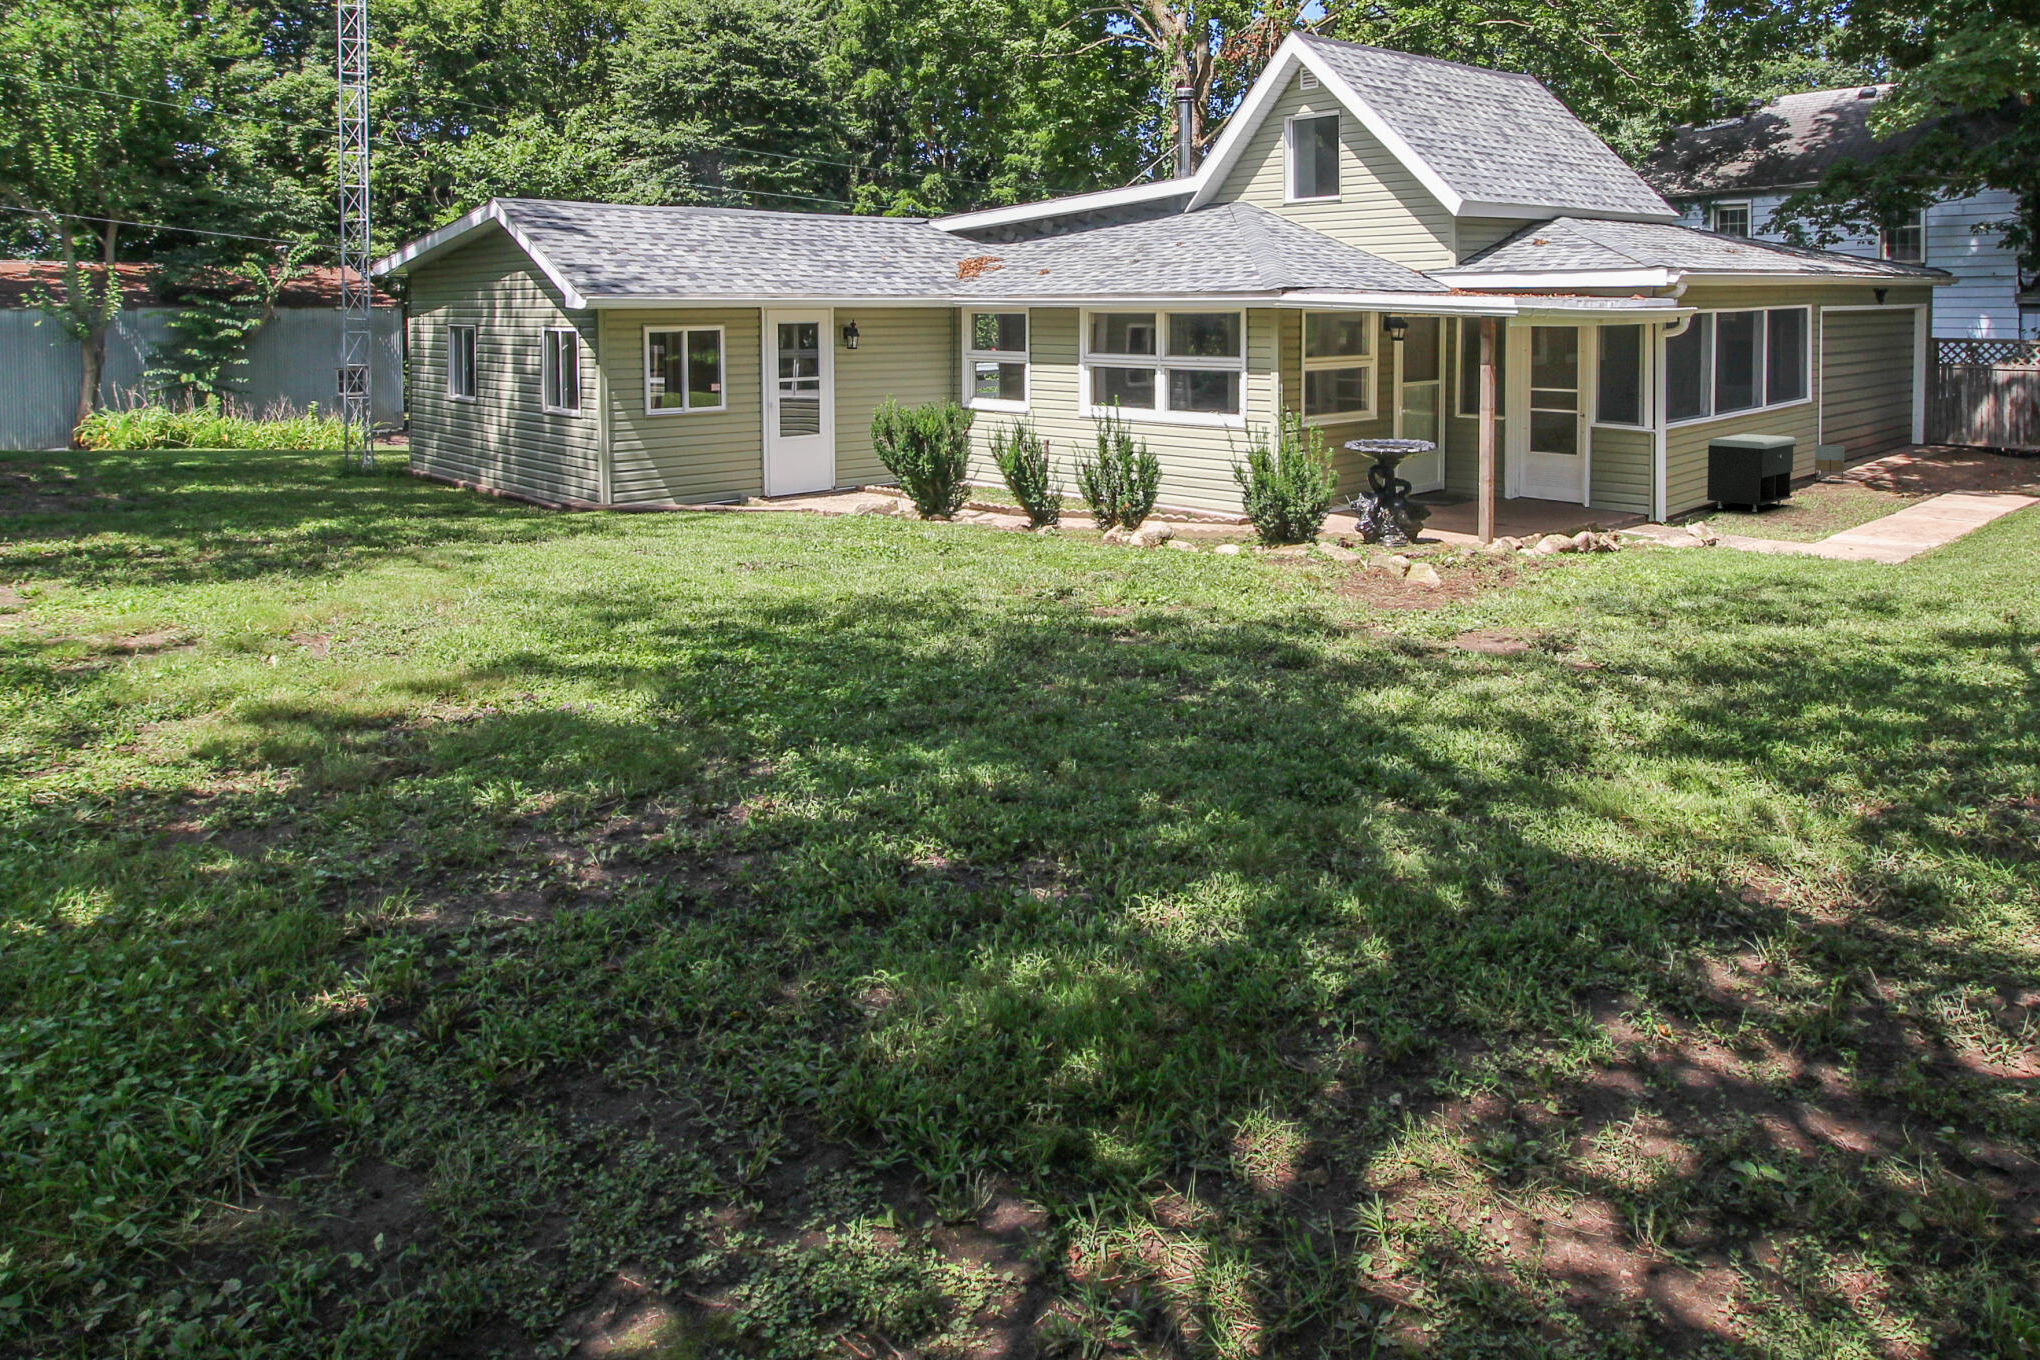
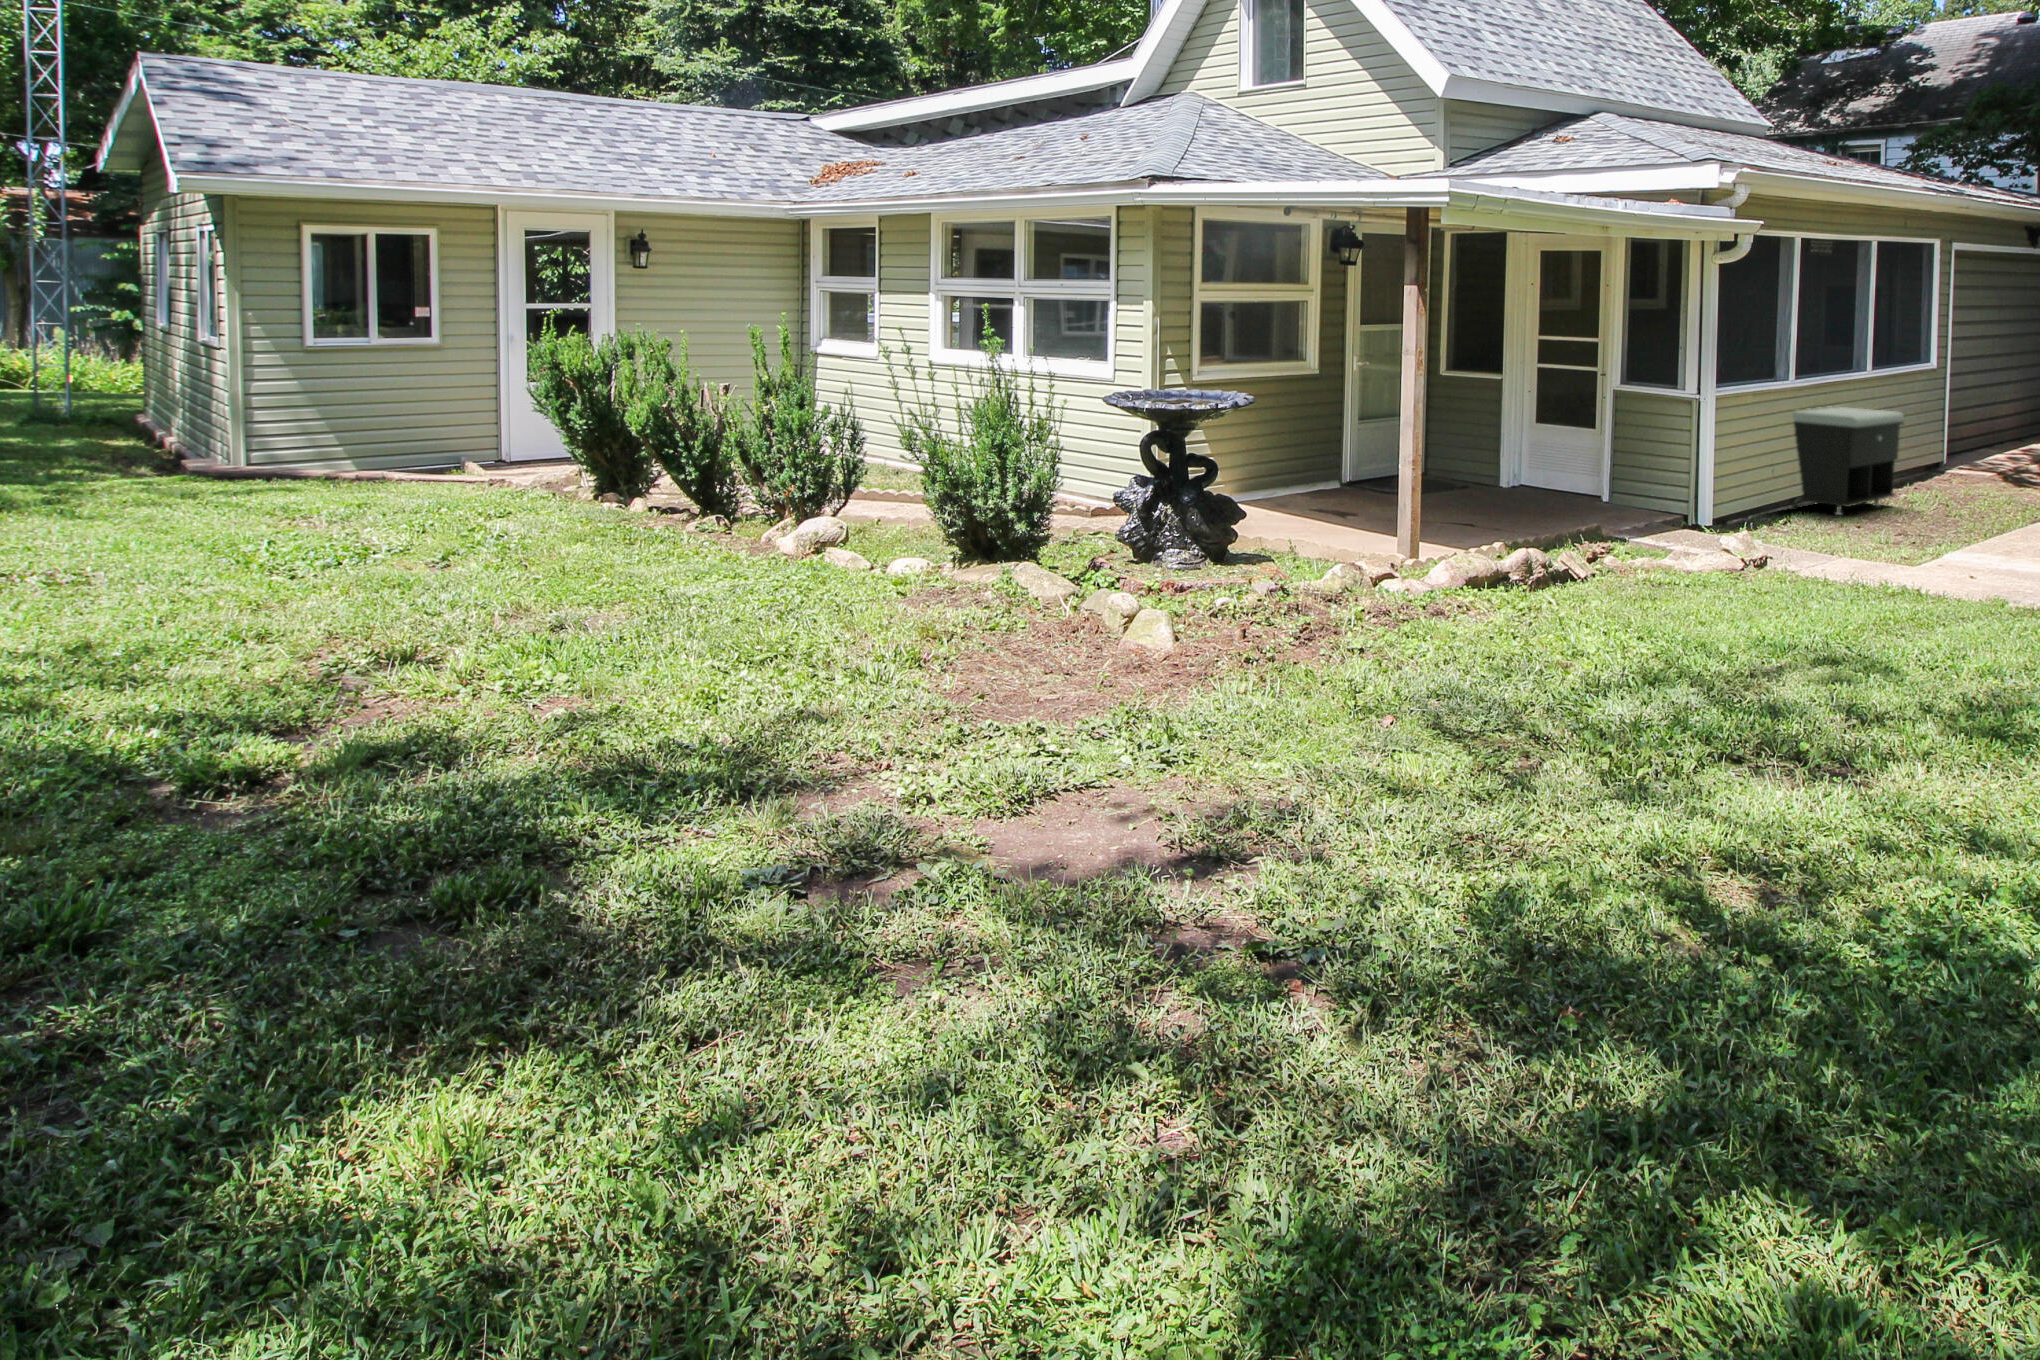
planter: present [1815,445,1845,484] -> none [1934,425,1975,477]

